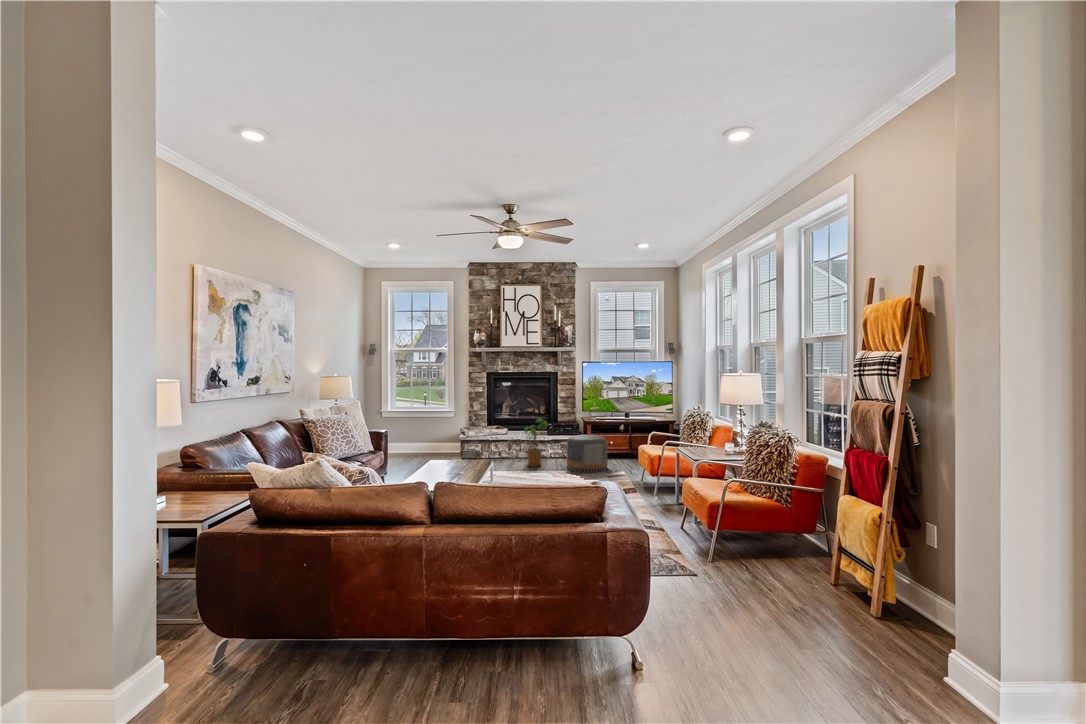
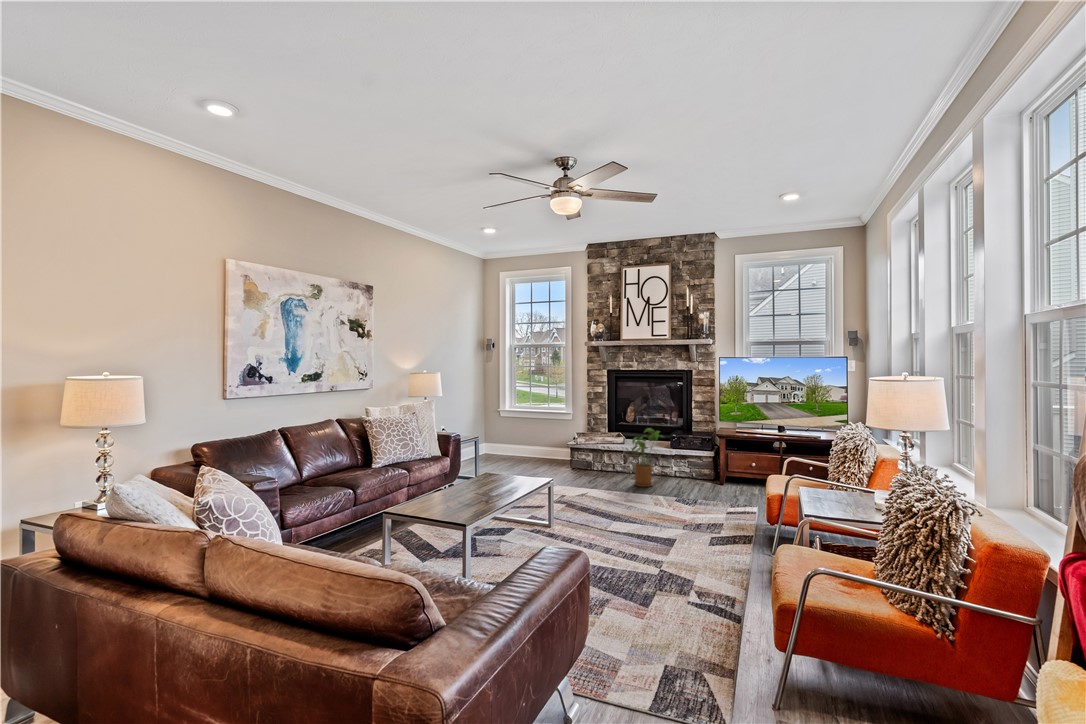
pouf: present [567,435,607,472] -> none [680,452,735,503]

